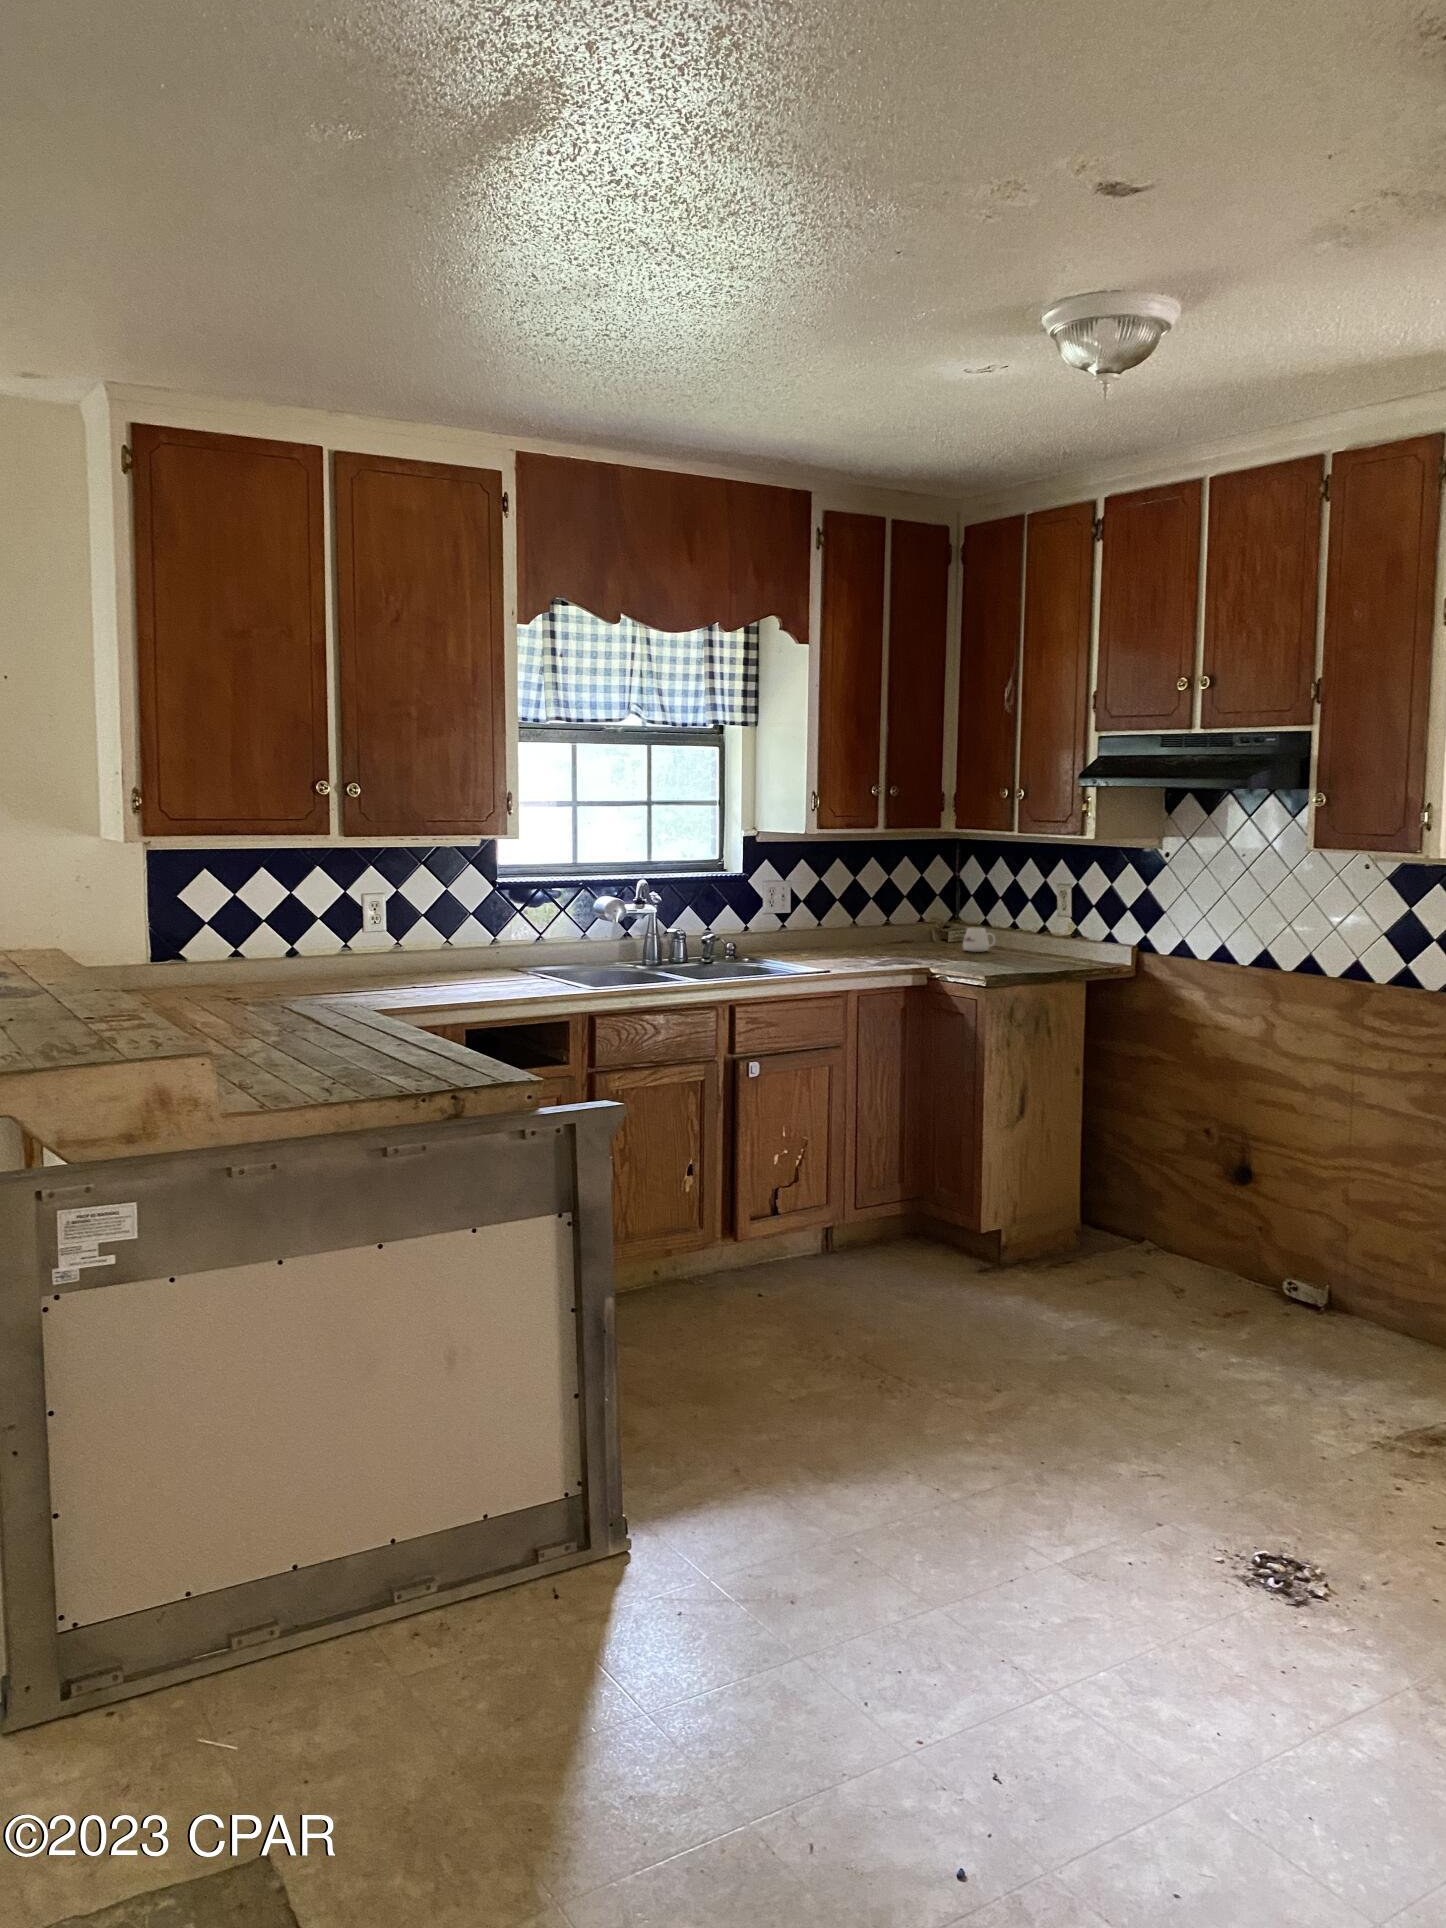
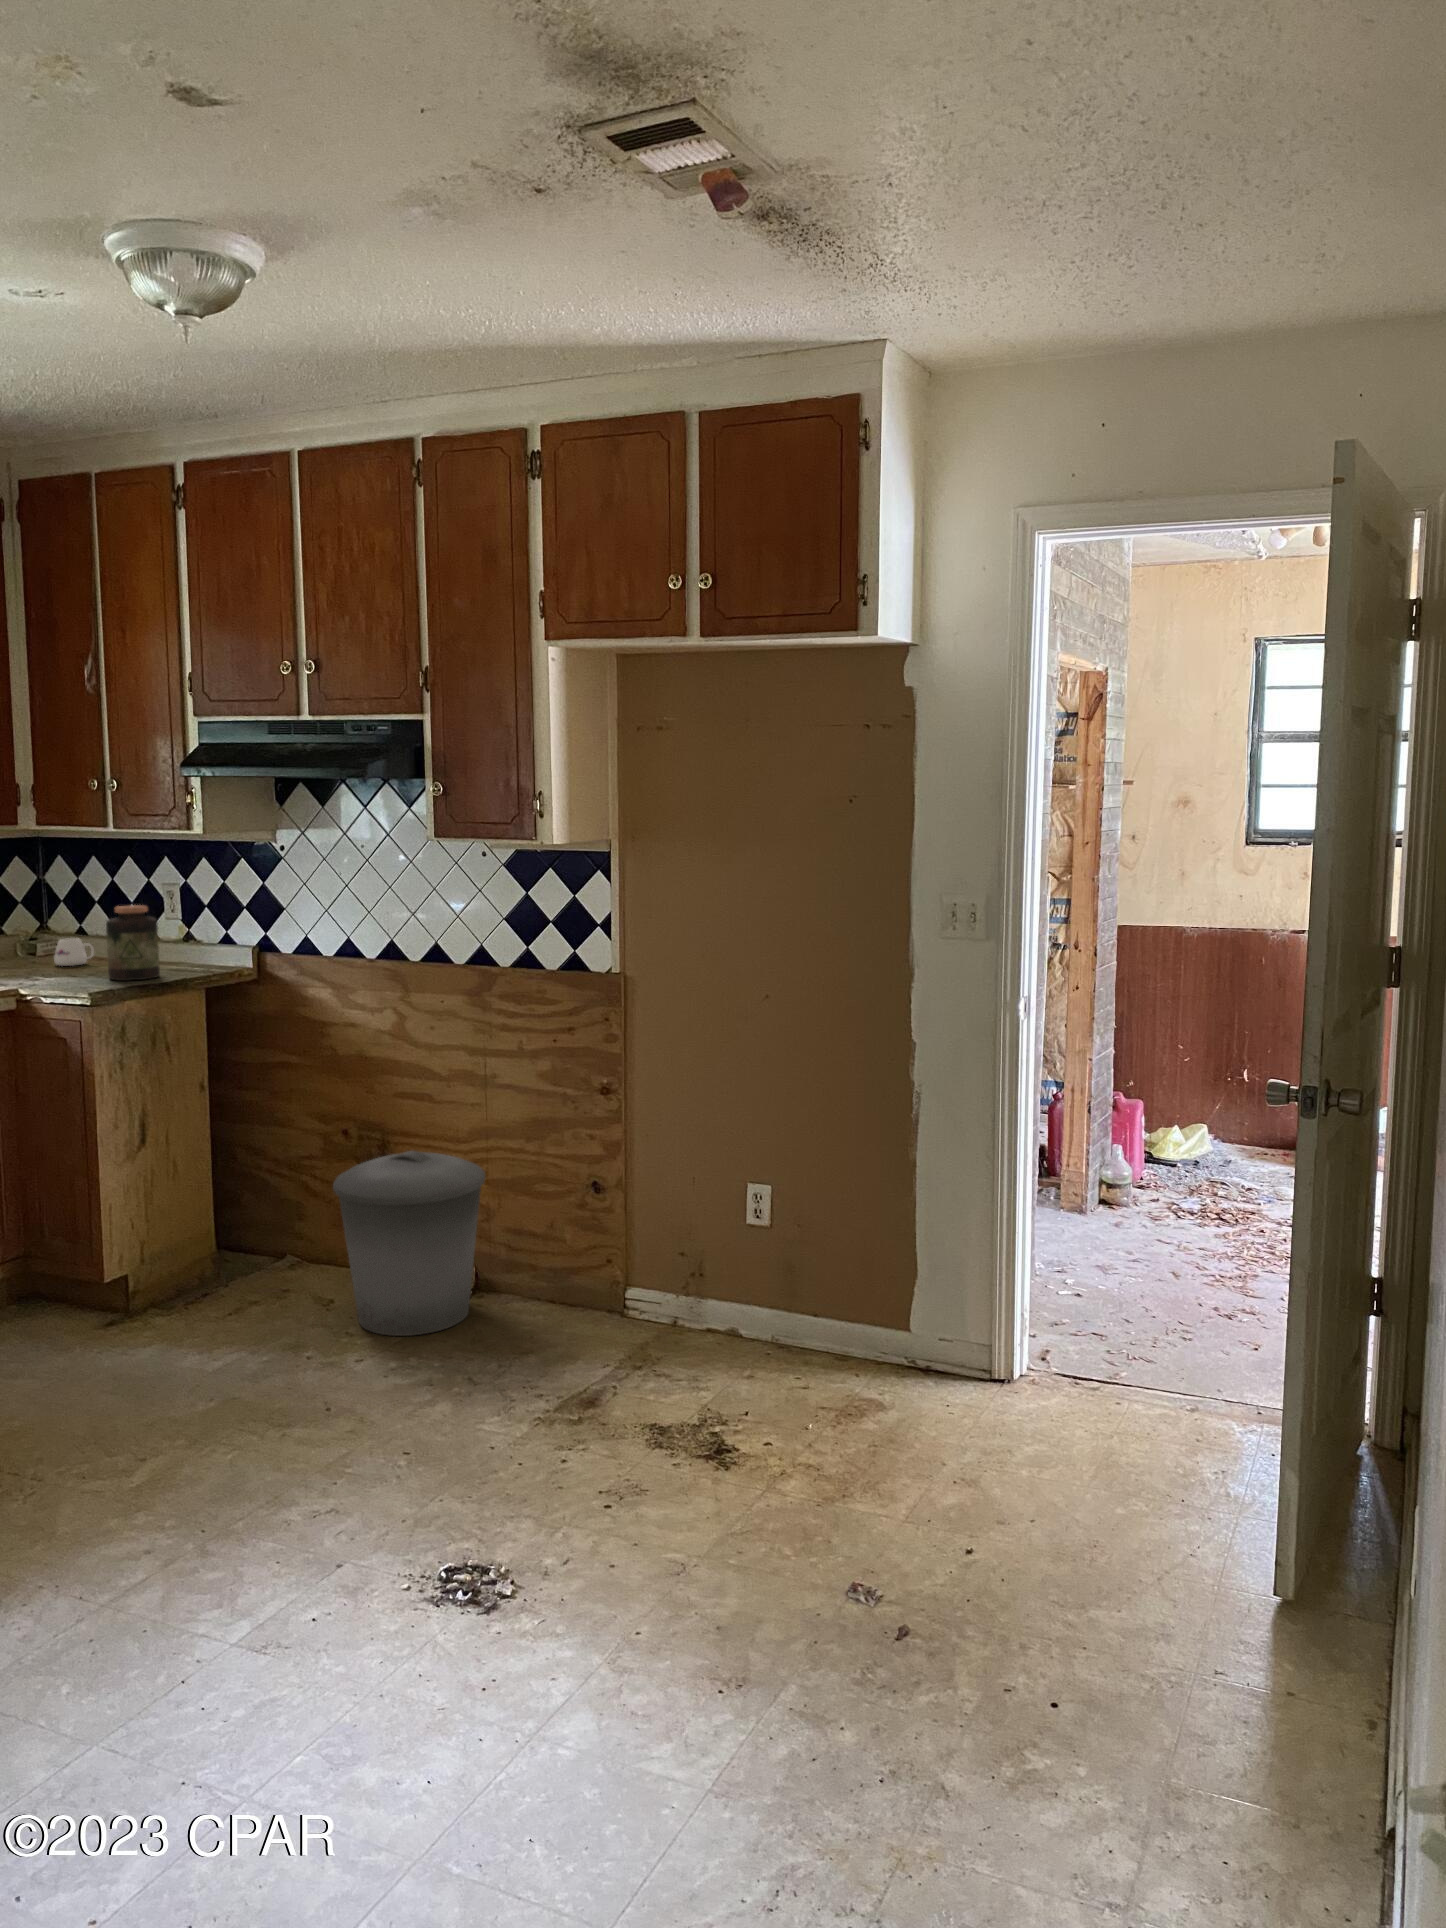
jar: none [1005,901,1049,968] -> present [106,905,160,981]
trash can: none [1188,1158,1344,1341] -> present [333,1151,485,1336]

